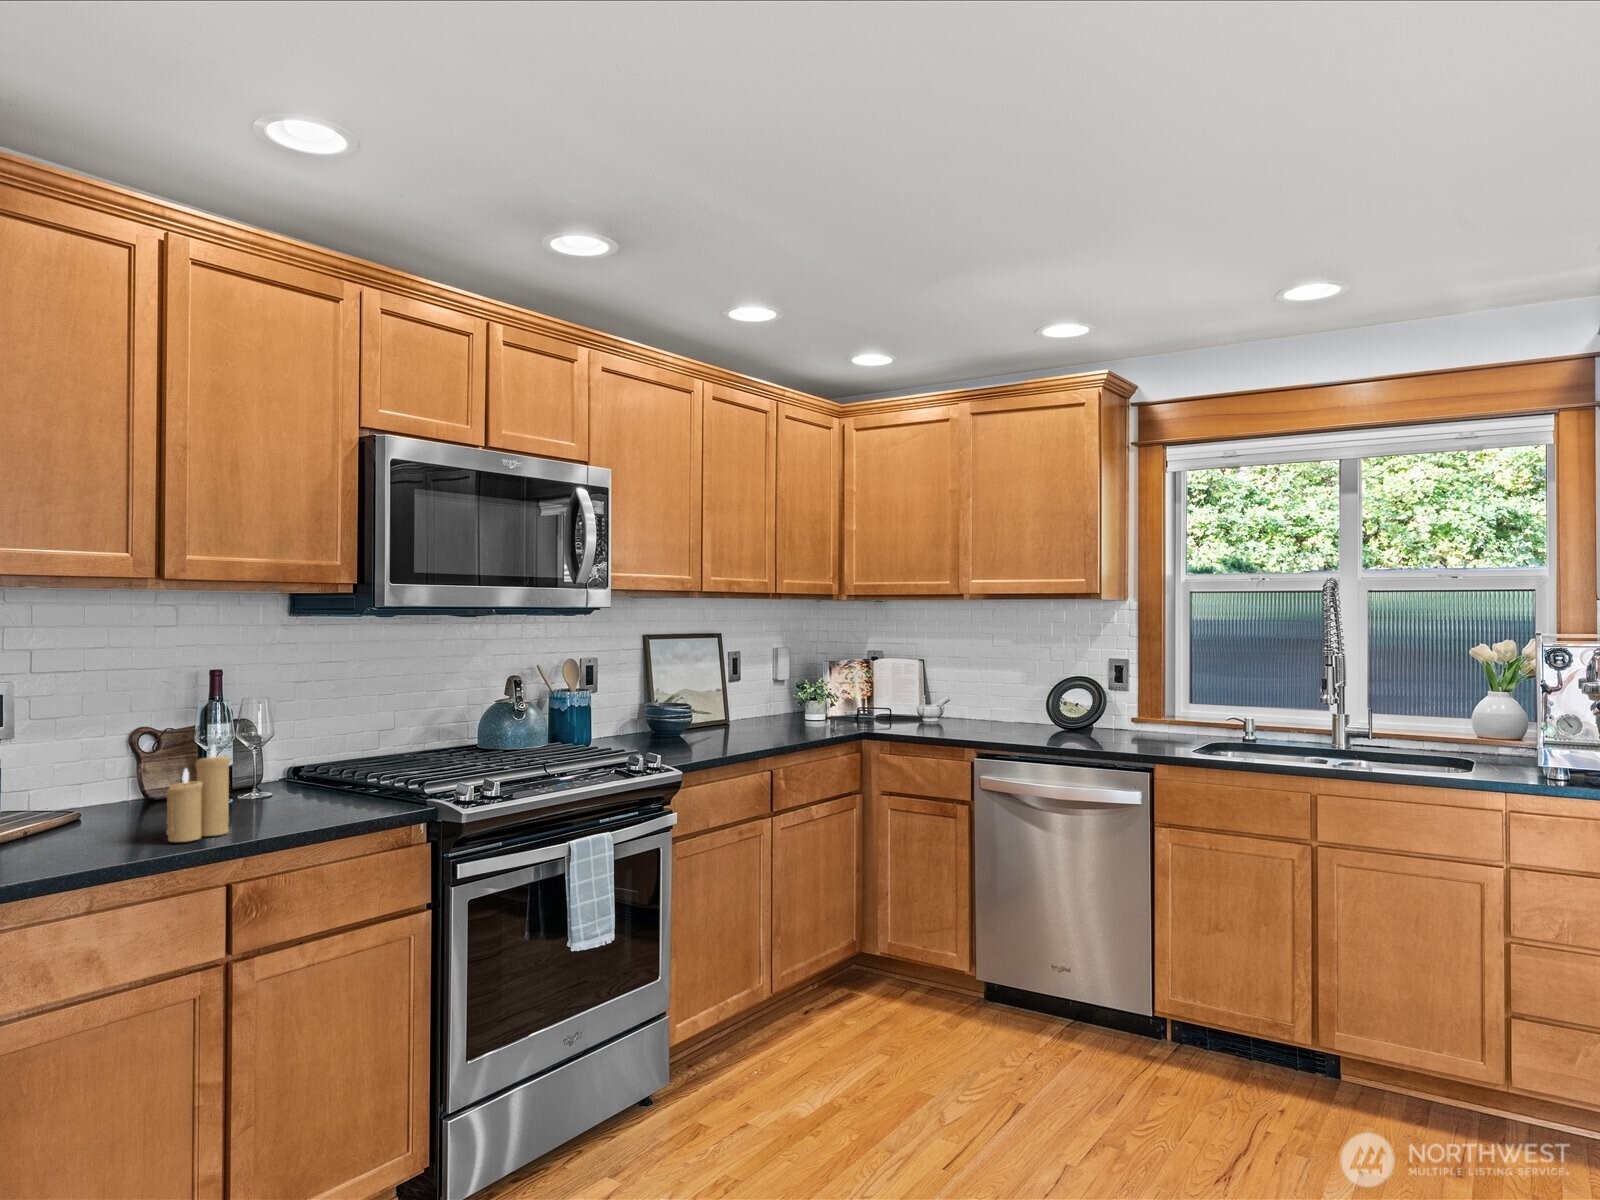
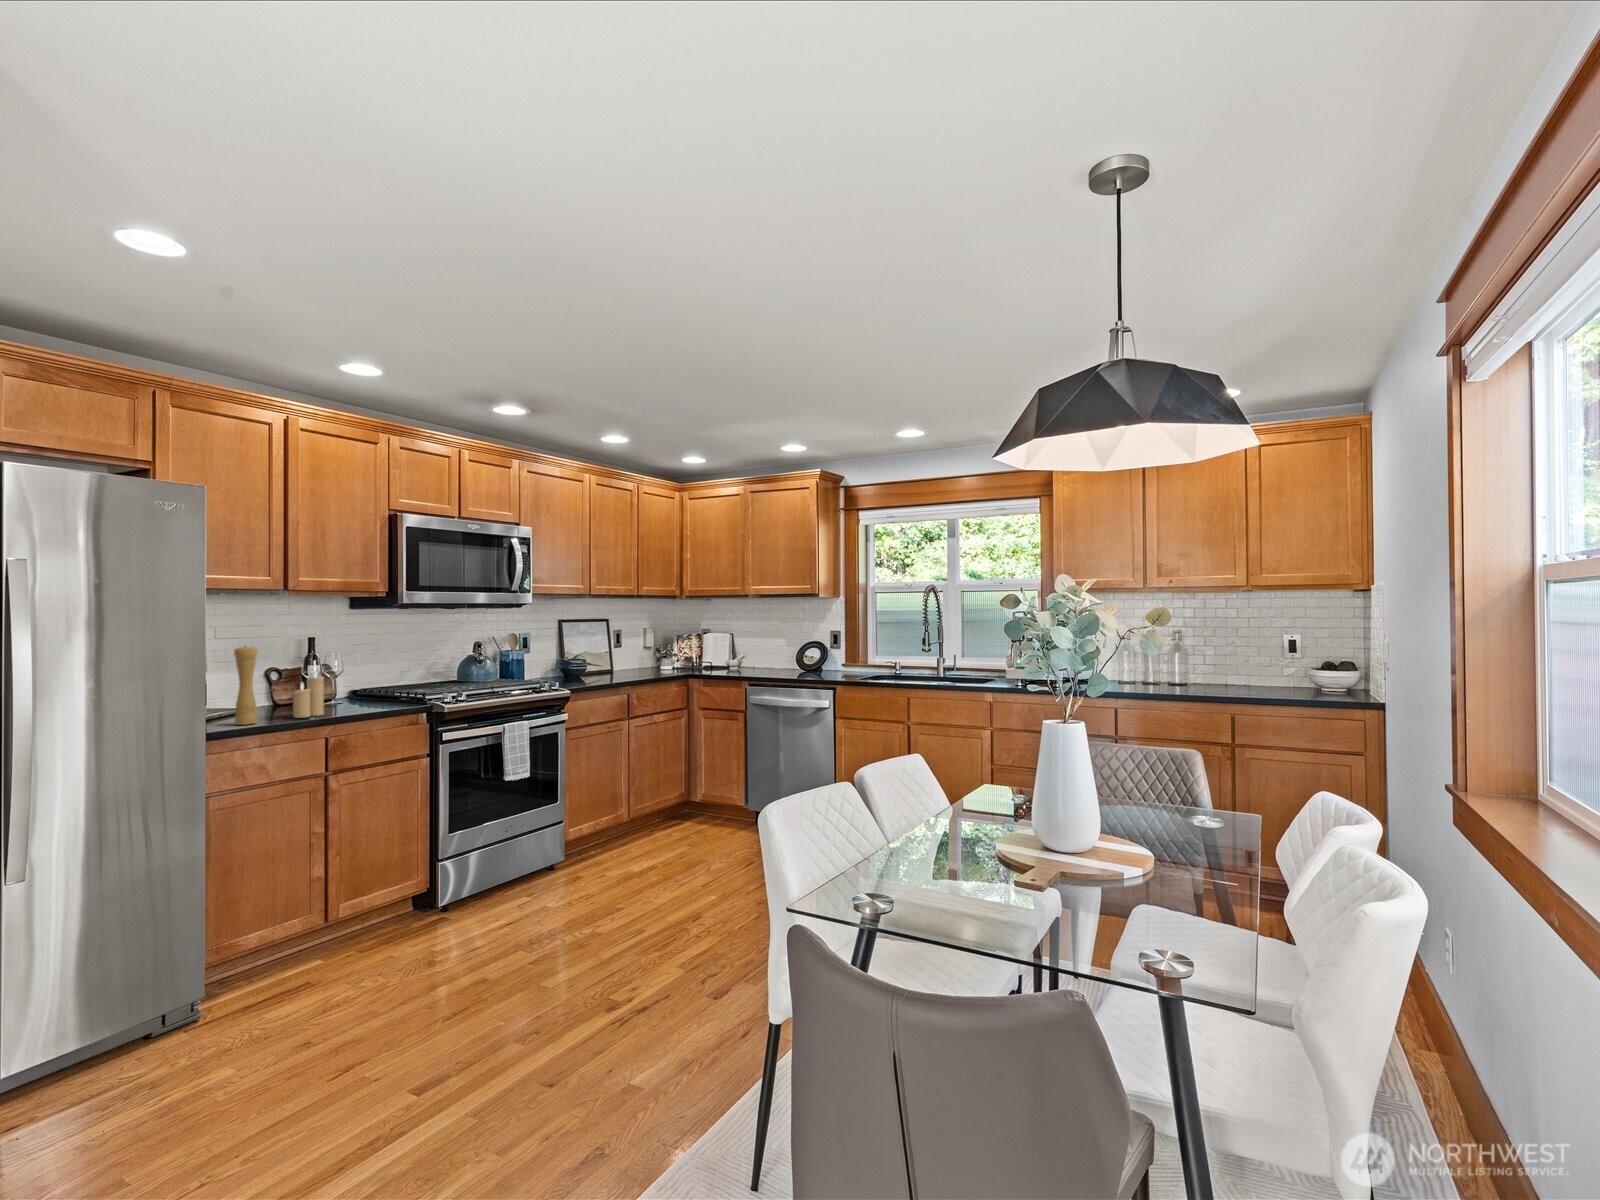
pepper mill: none [47,694,95,860] -> present [234,646,257,725]

